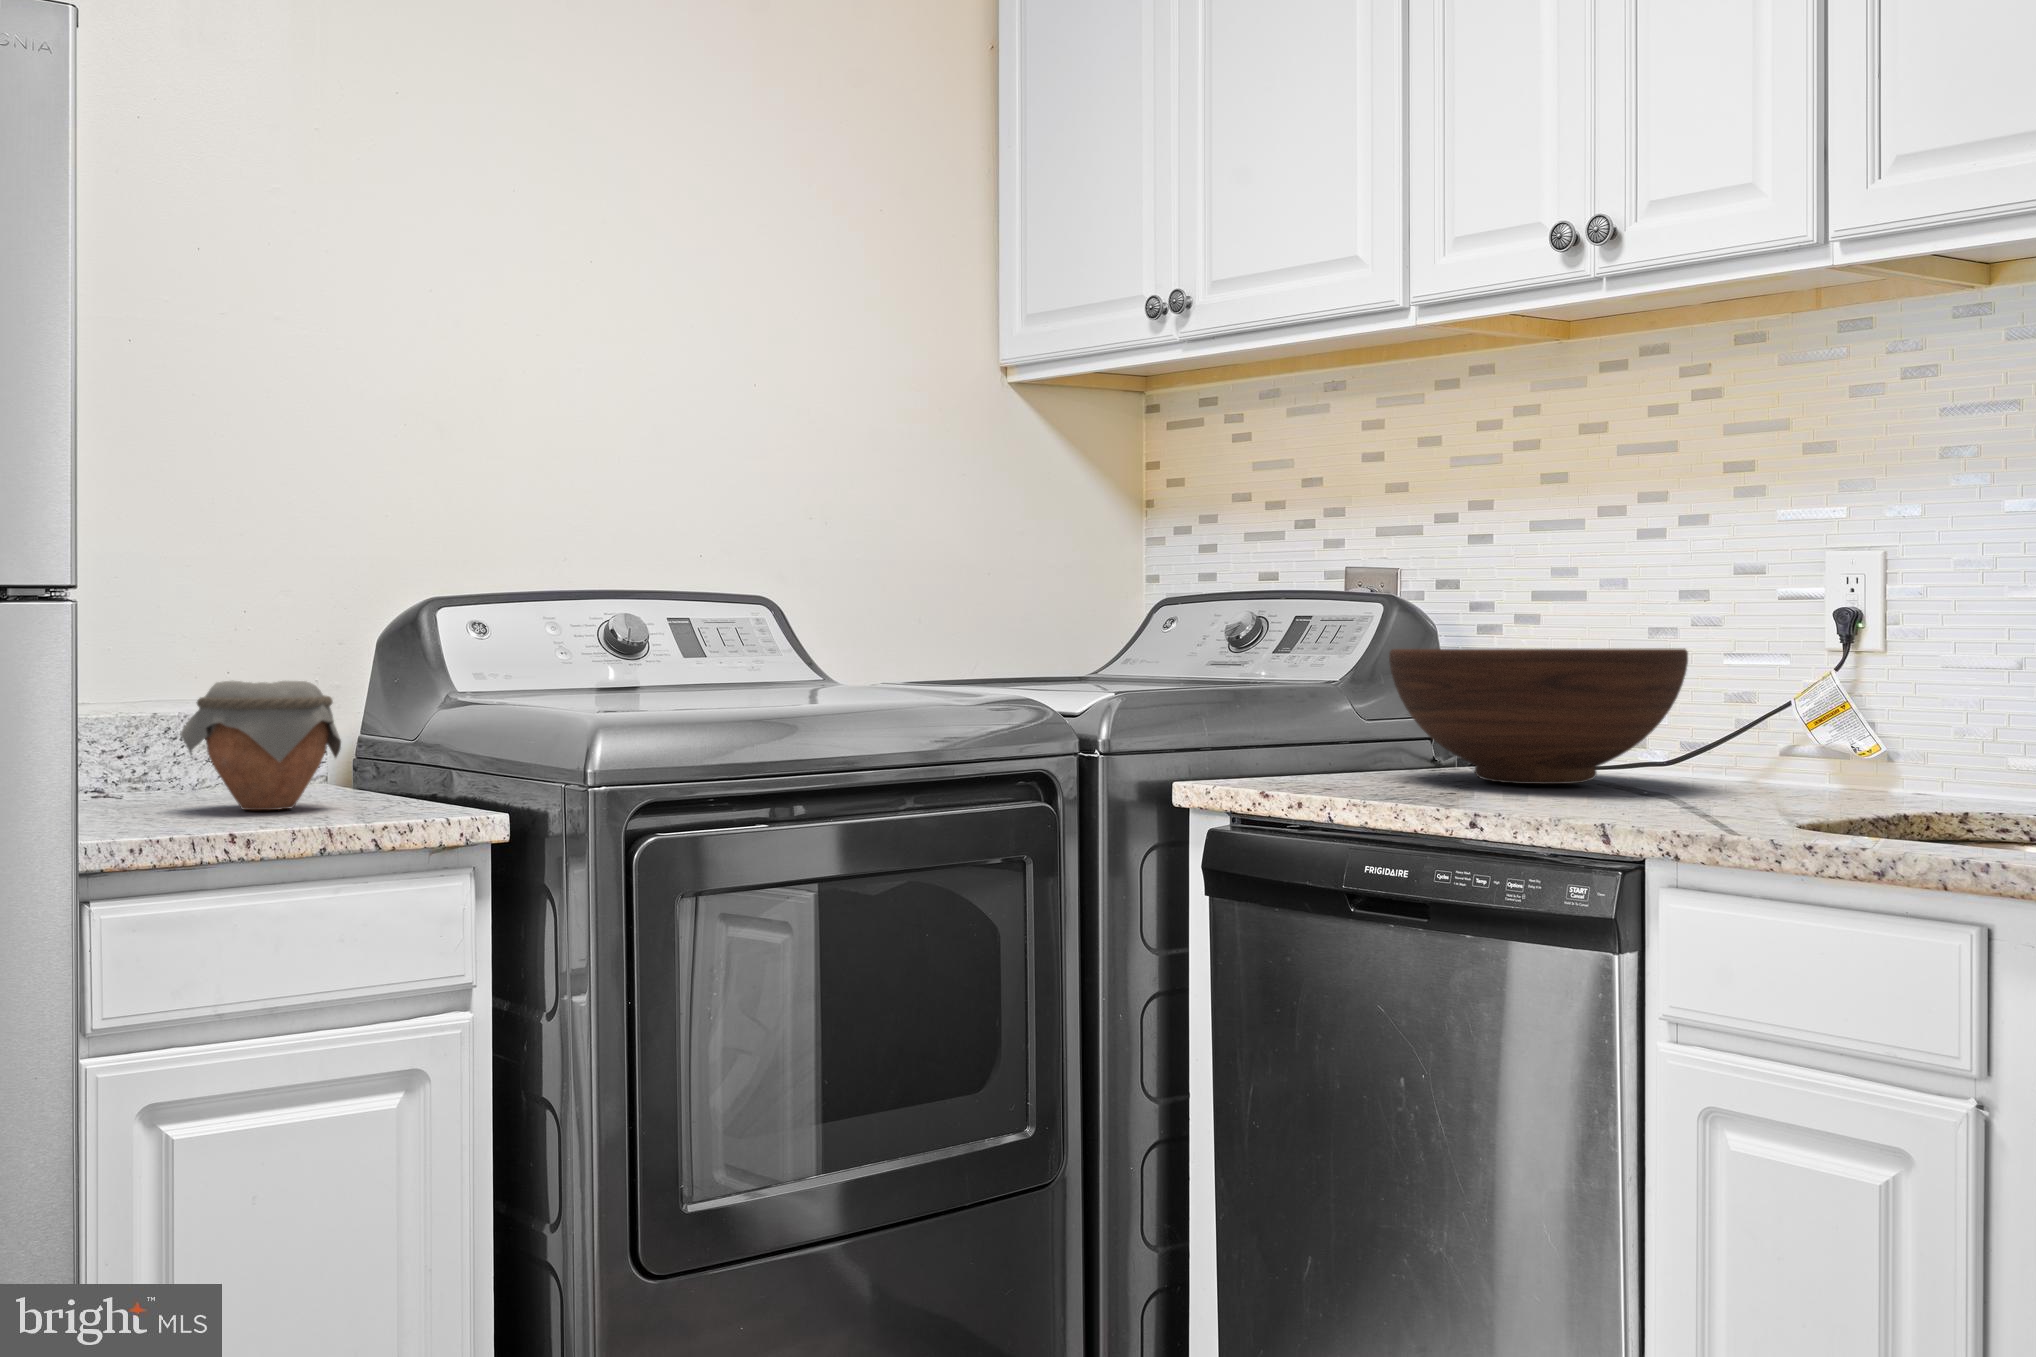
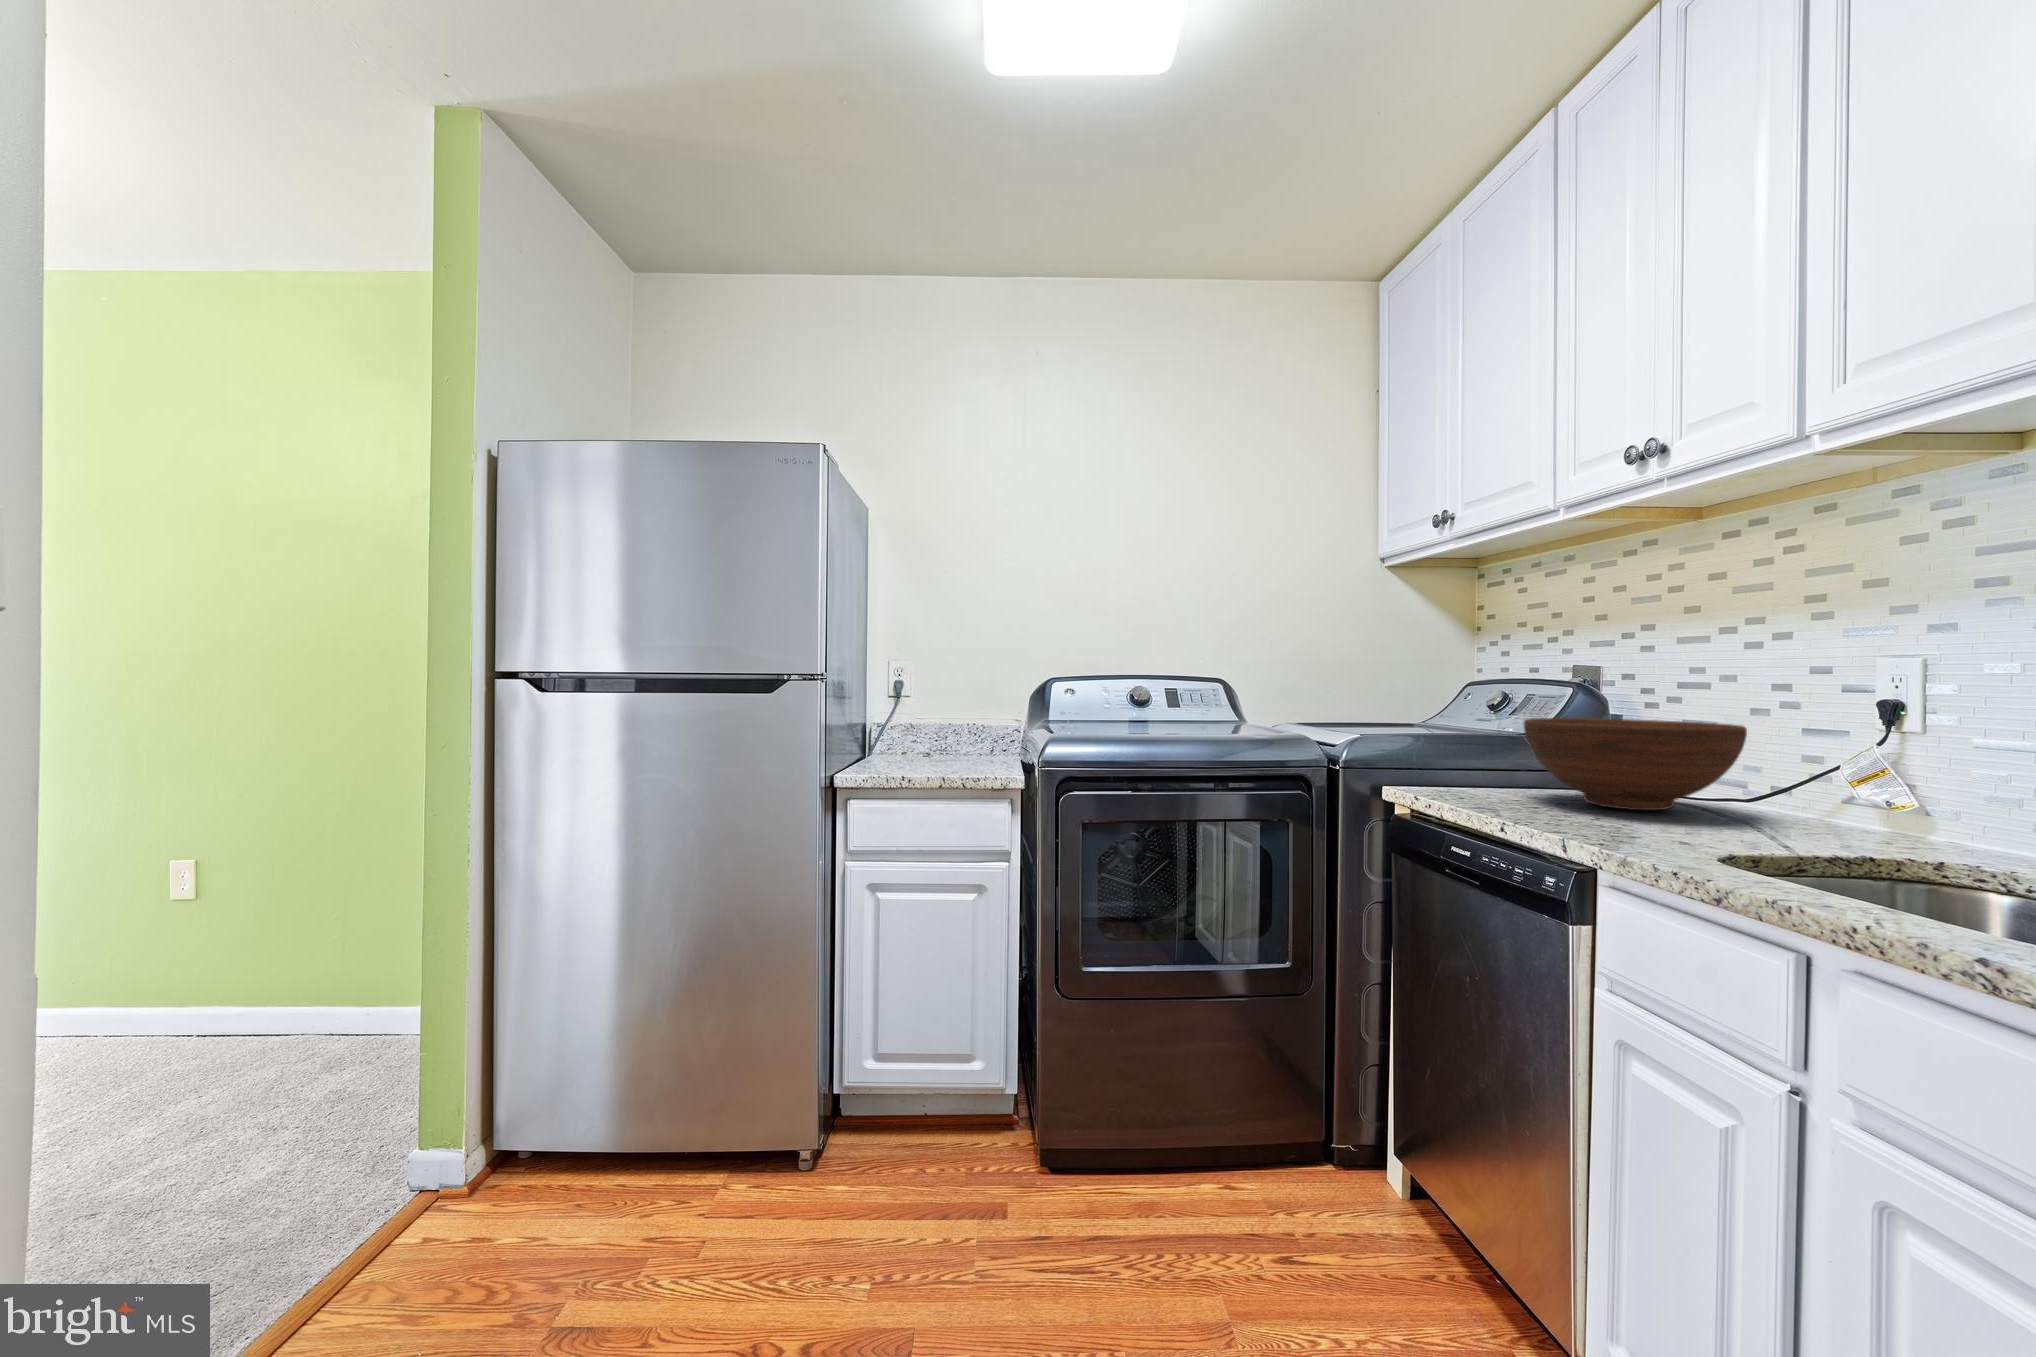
jar: present [180,681,341,810] -> none [935,716,991,768]

